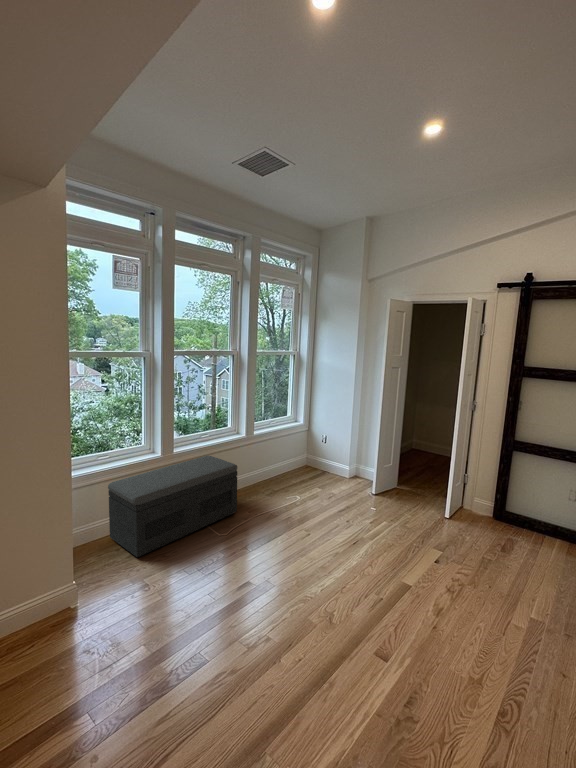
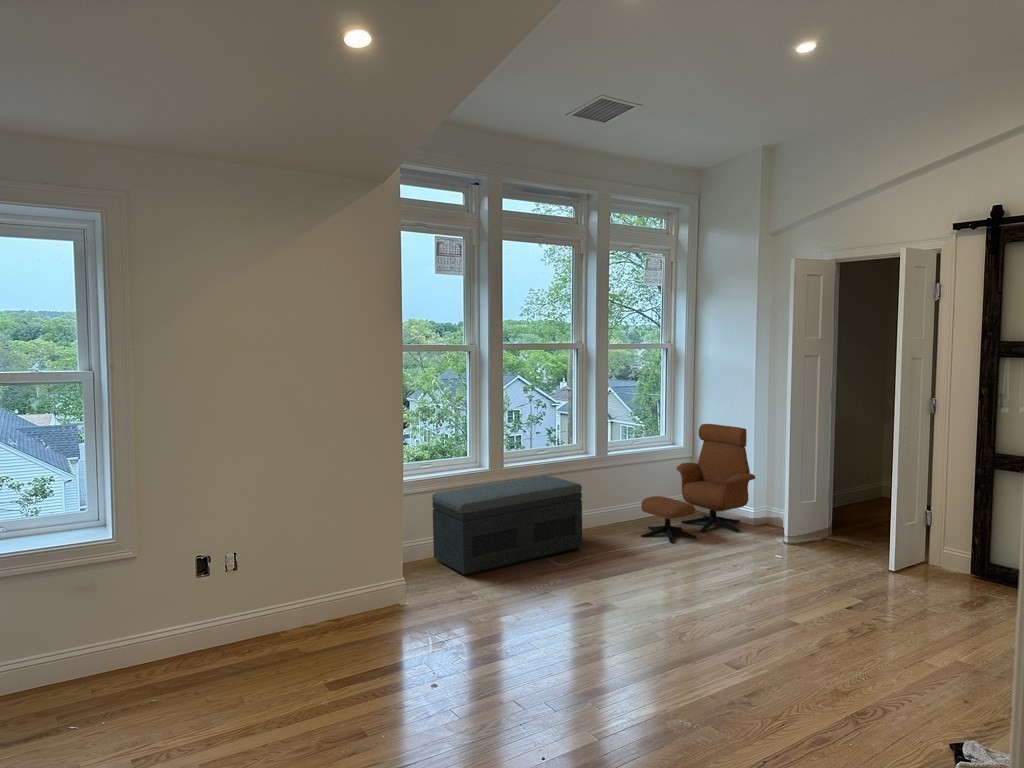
lounge chair: none [278,410,355,501] -> present [641,424,755,543]

